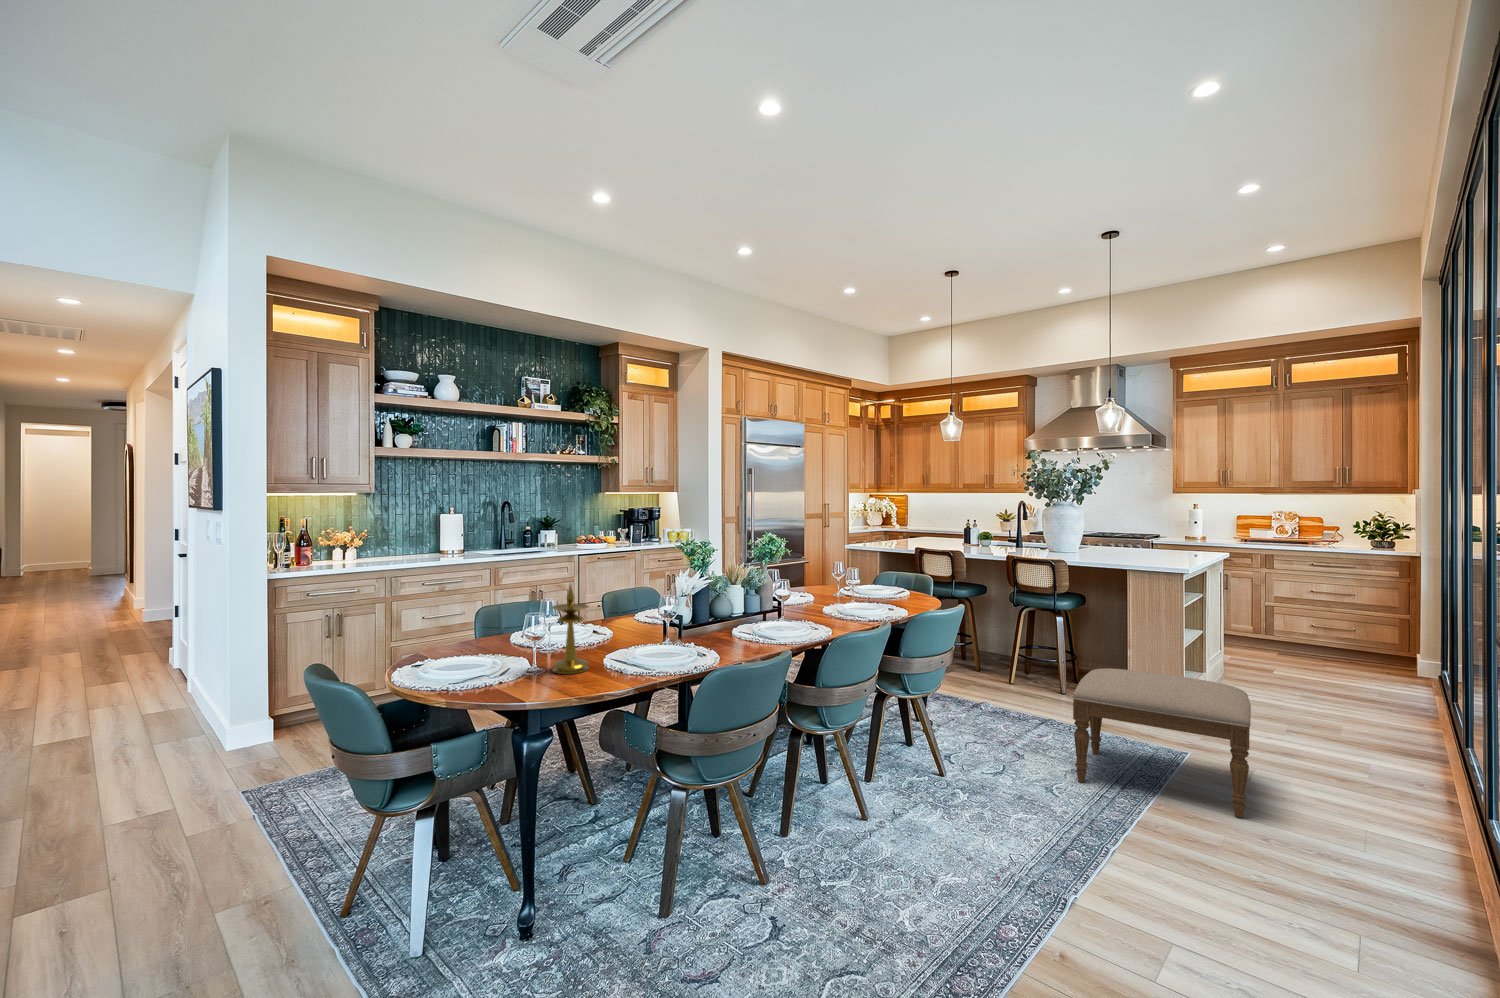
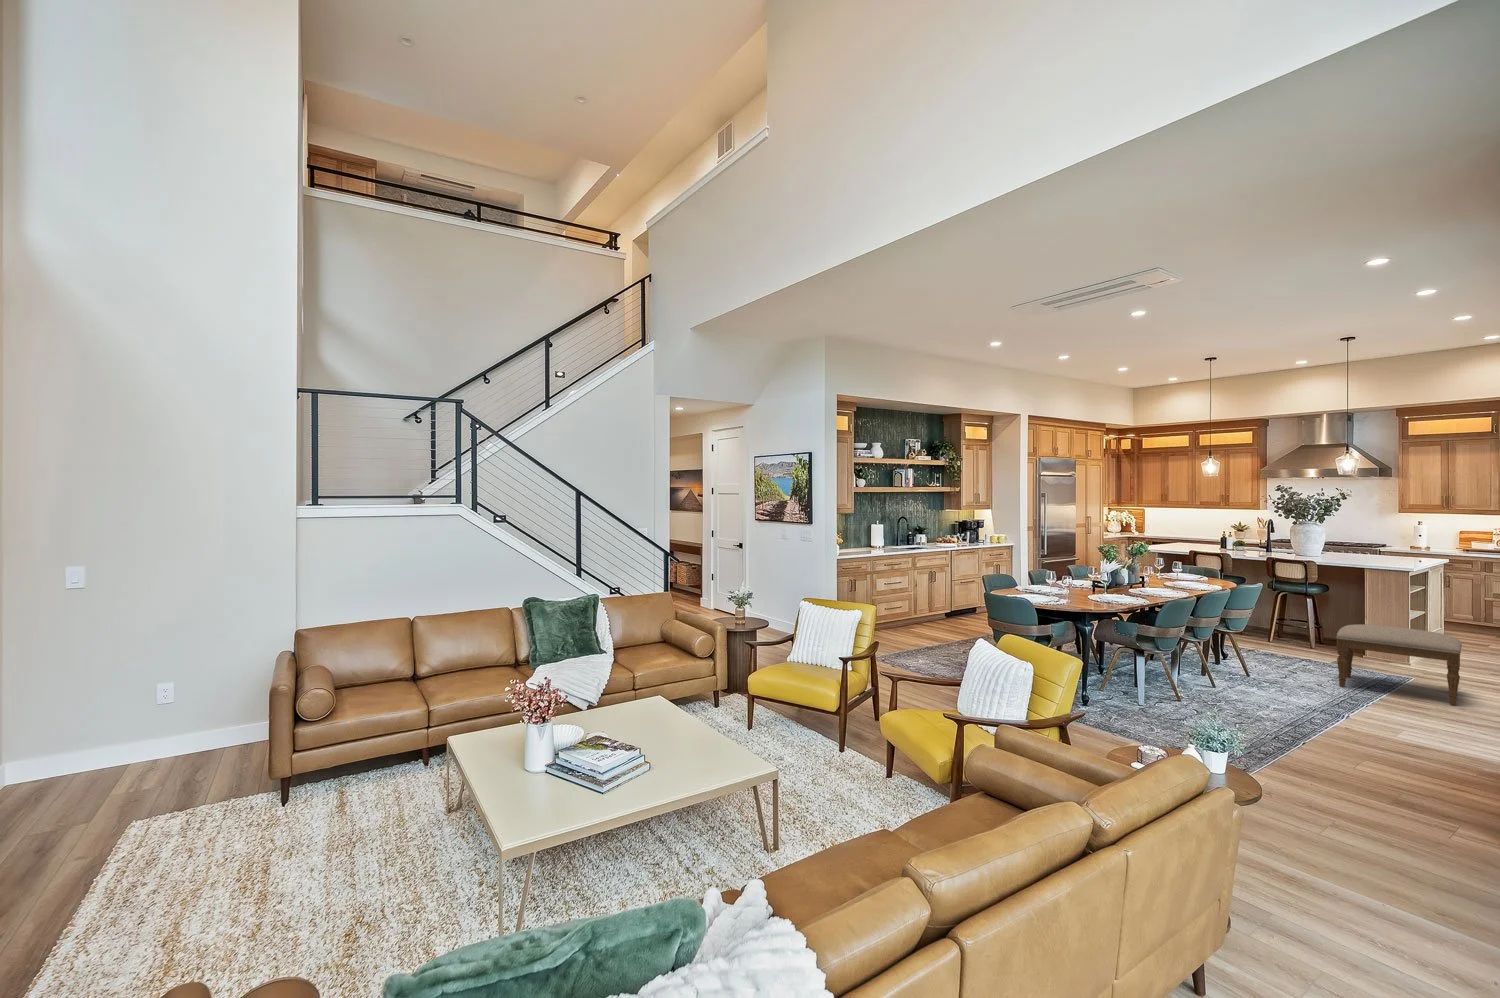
candlestick: present [552,585,588,674] -> none [1070,562,1089,602]

